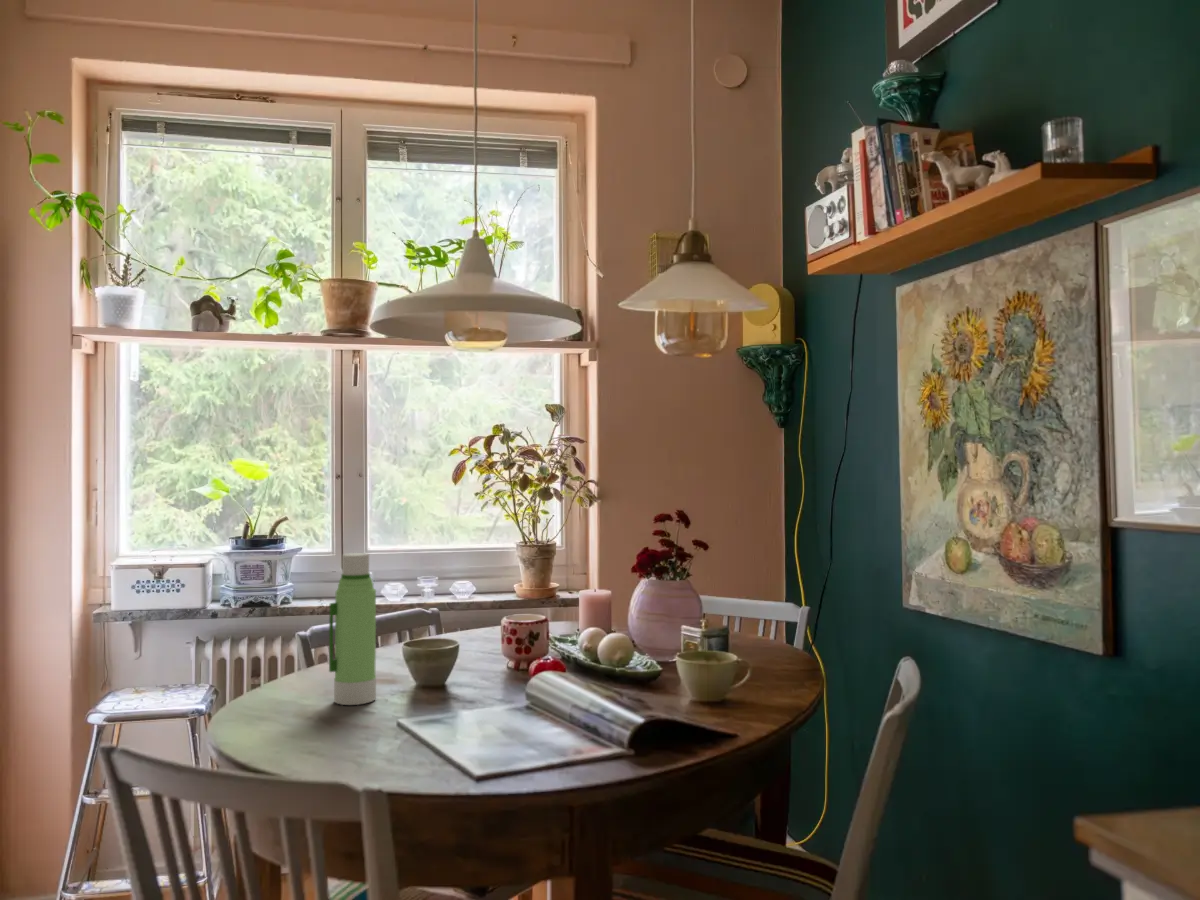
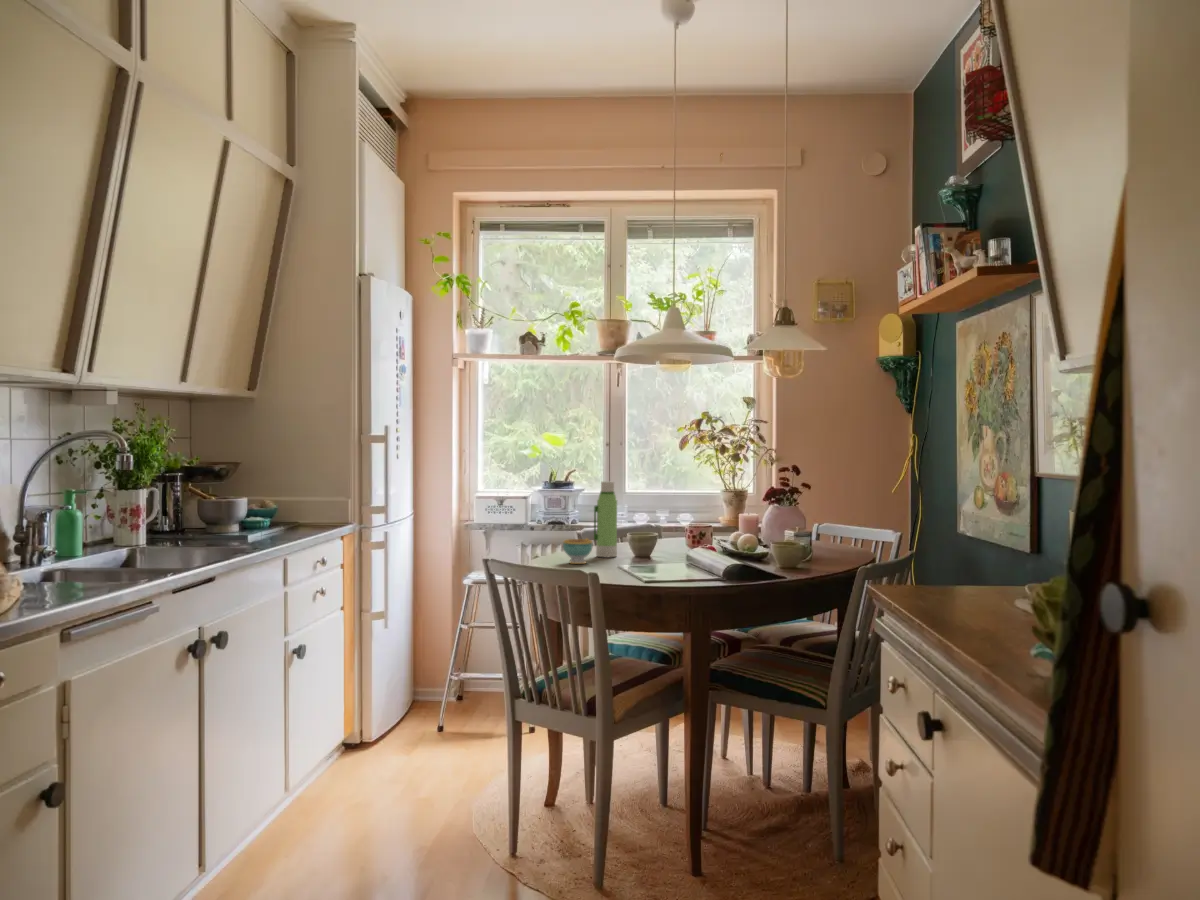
teacup: none [263,677,328,740] -> present [563,539,592,564]

